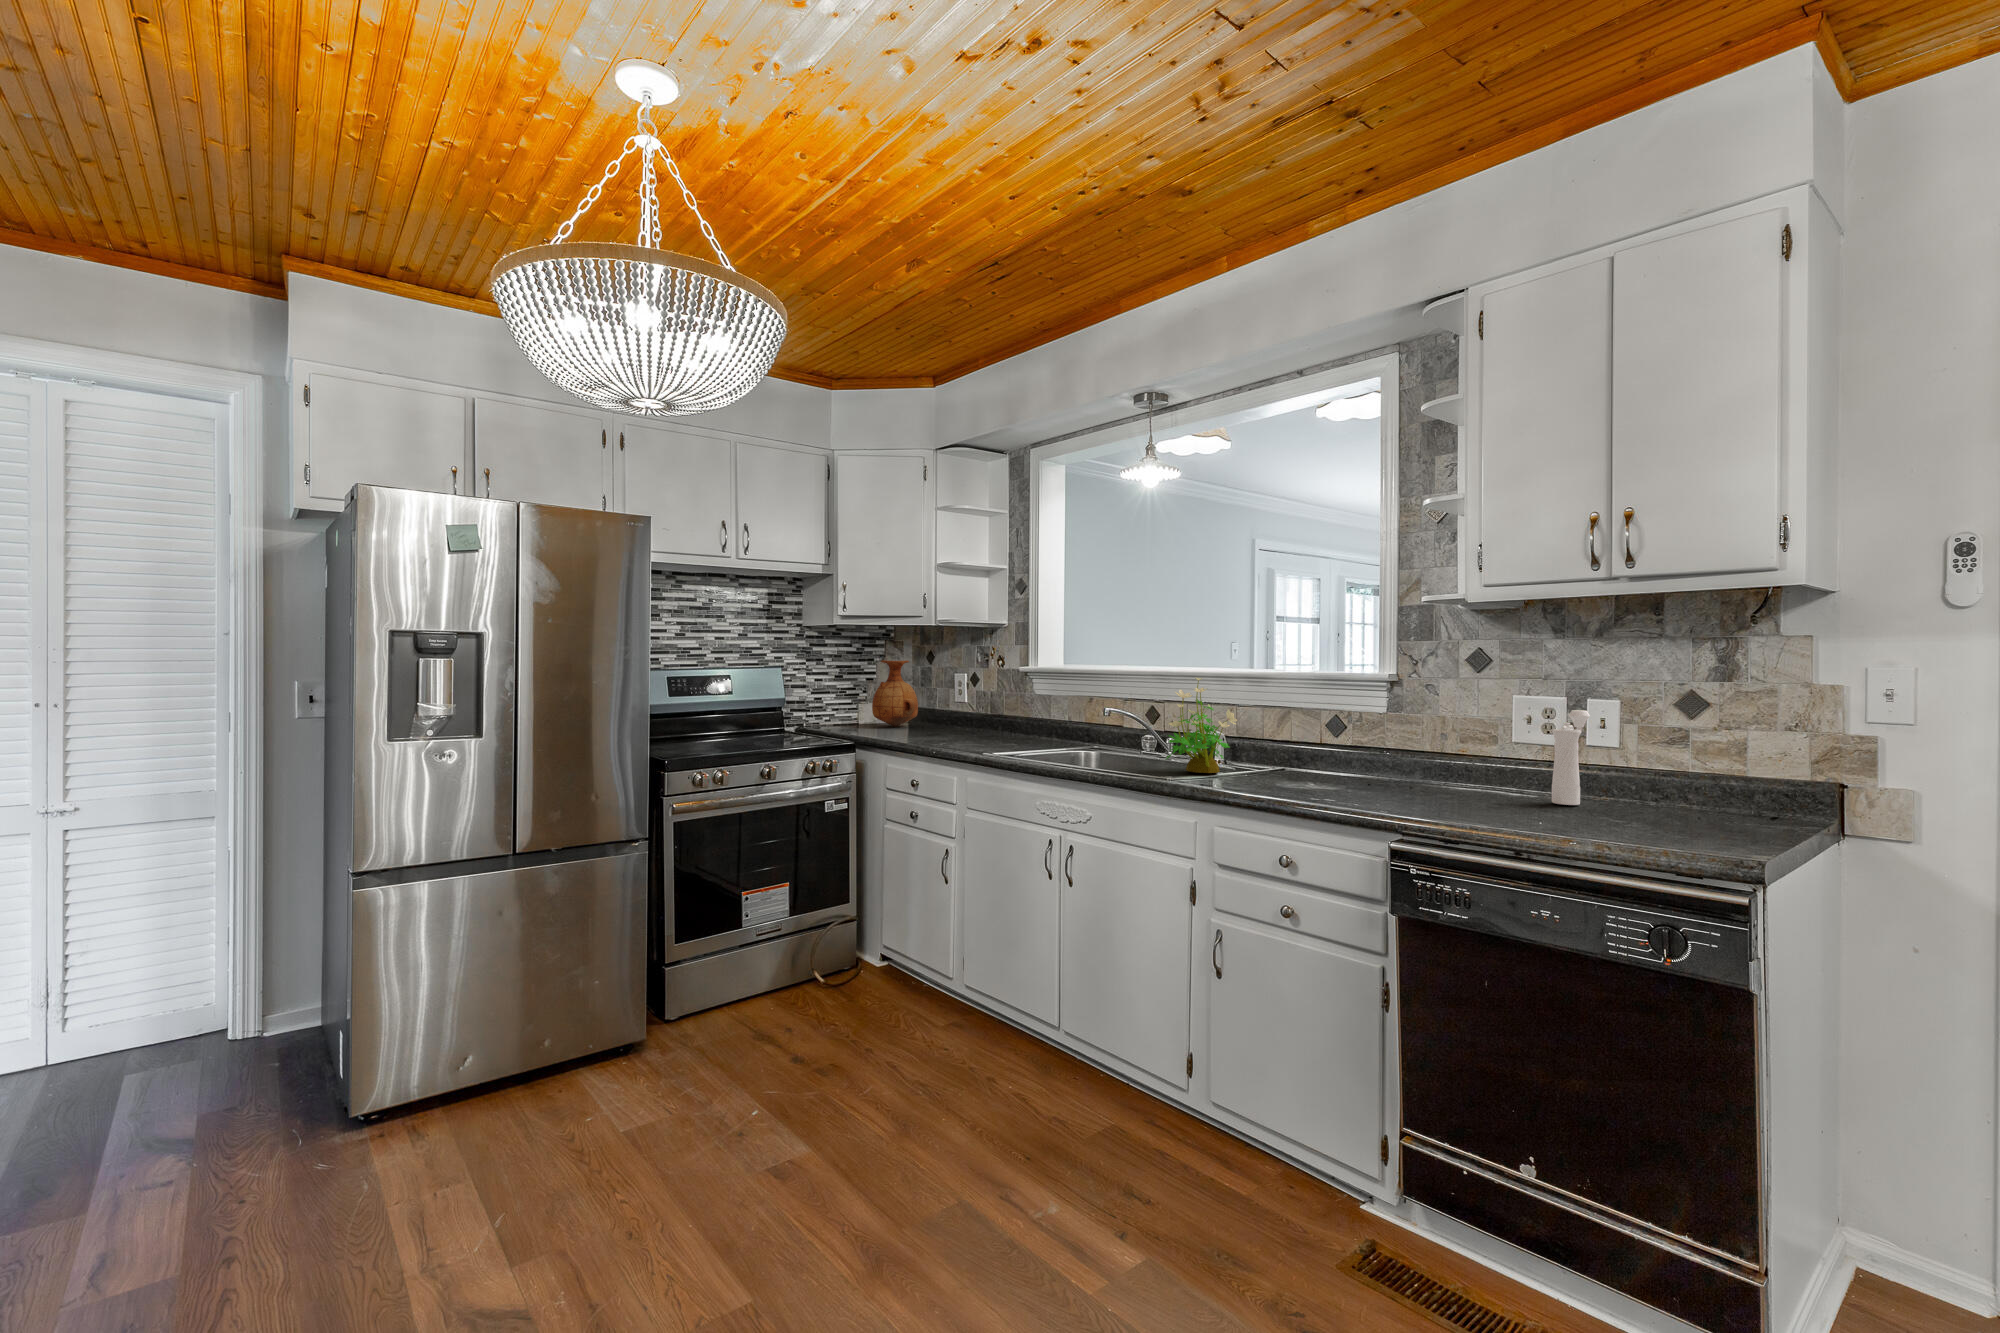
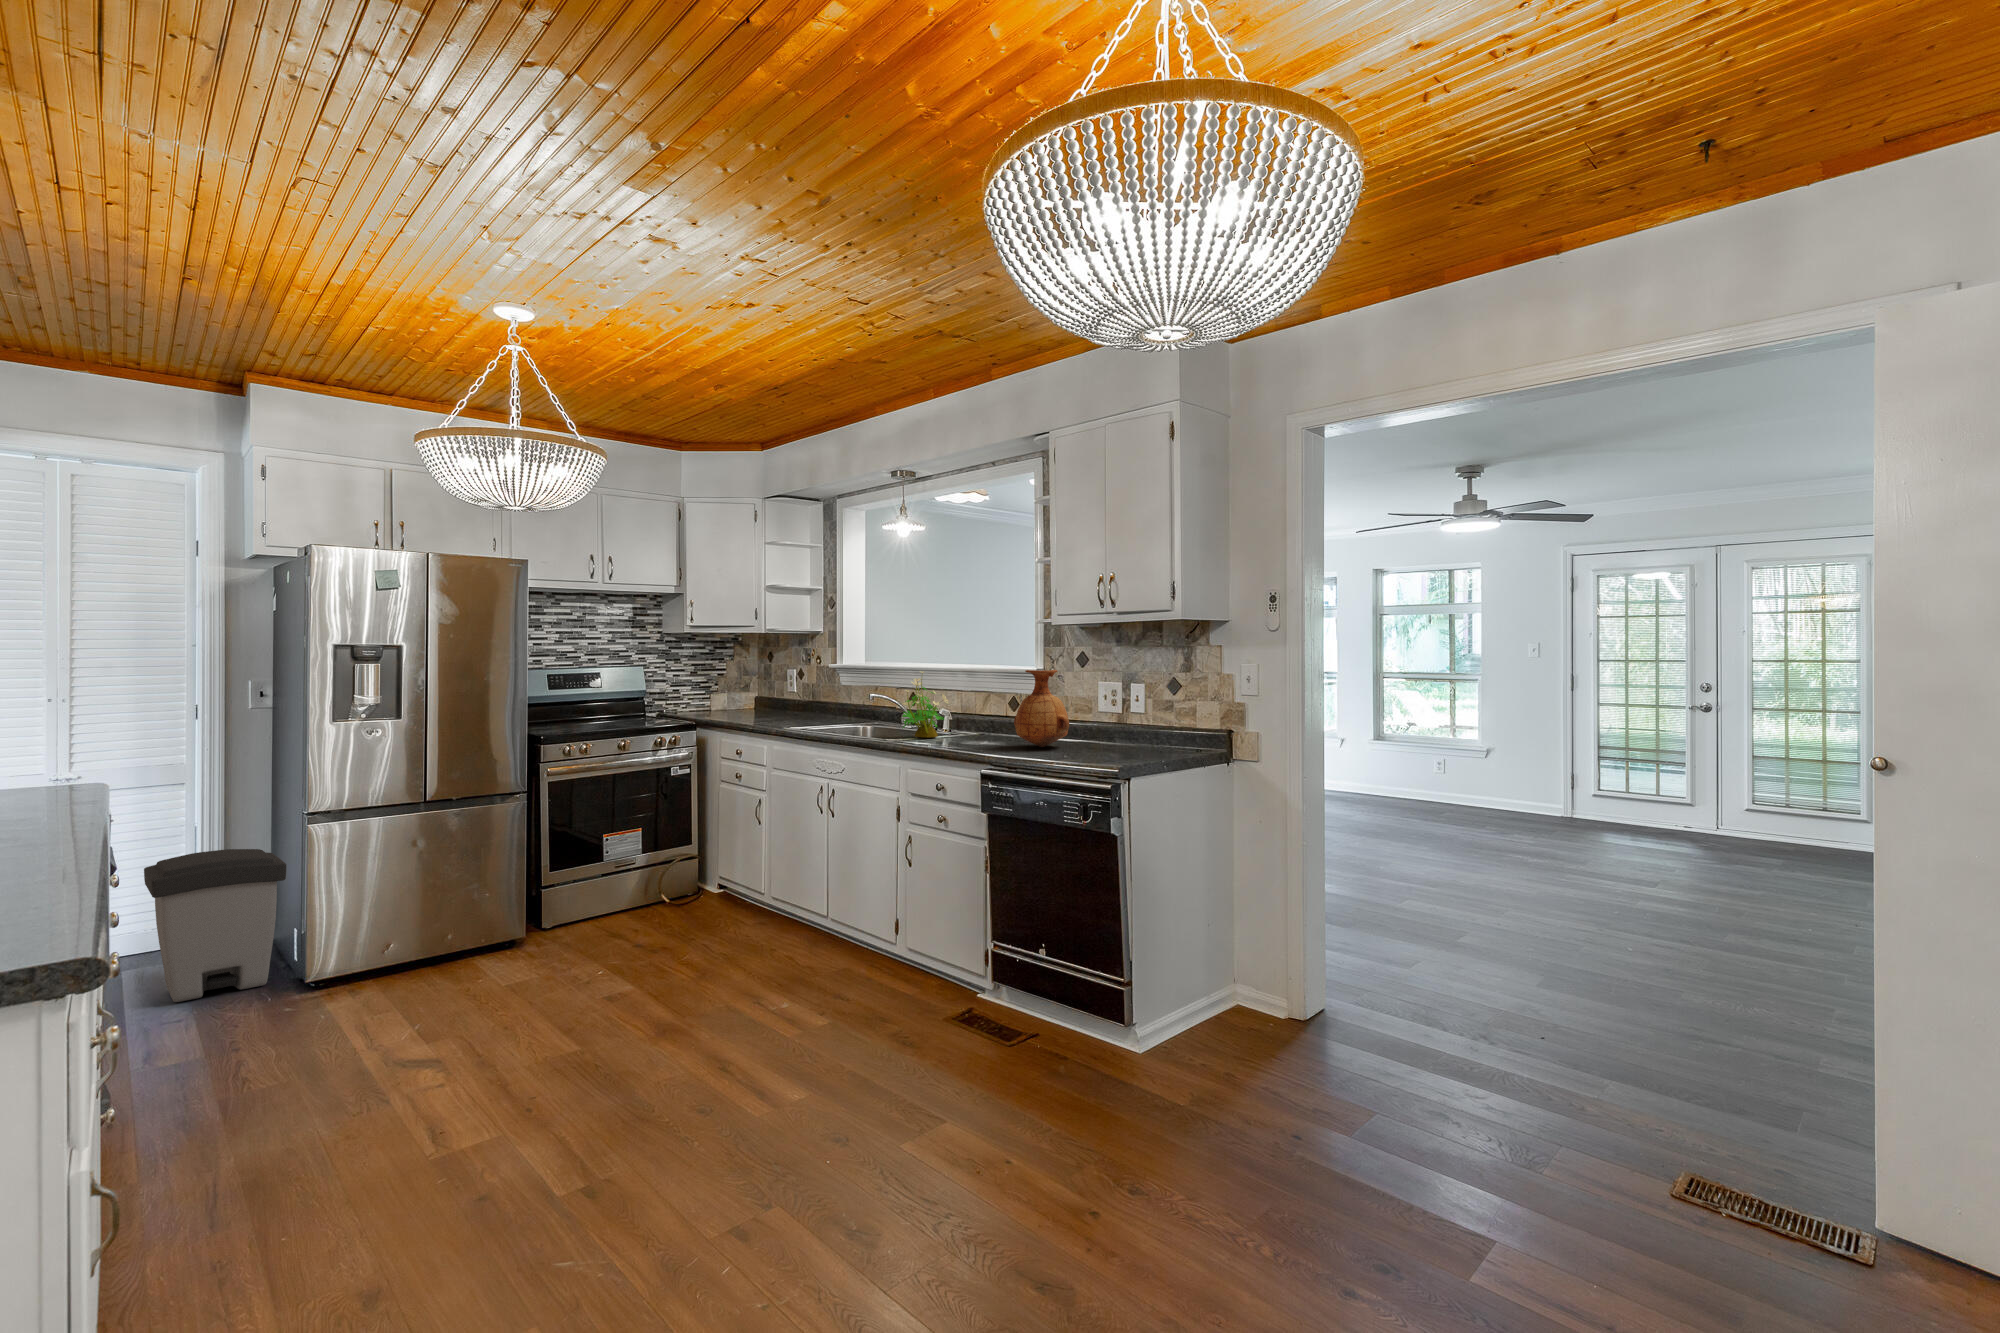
vase: present [872,660,918,727] -> present [1014,670,1069,747]
pepper mill: present [1552,710,1590,805] -> none [1121,690,1151,750]
trash can: none [133,915,324,1142] -> present [144,849,286,1002]

